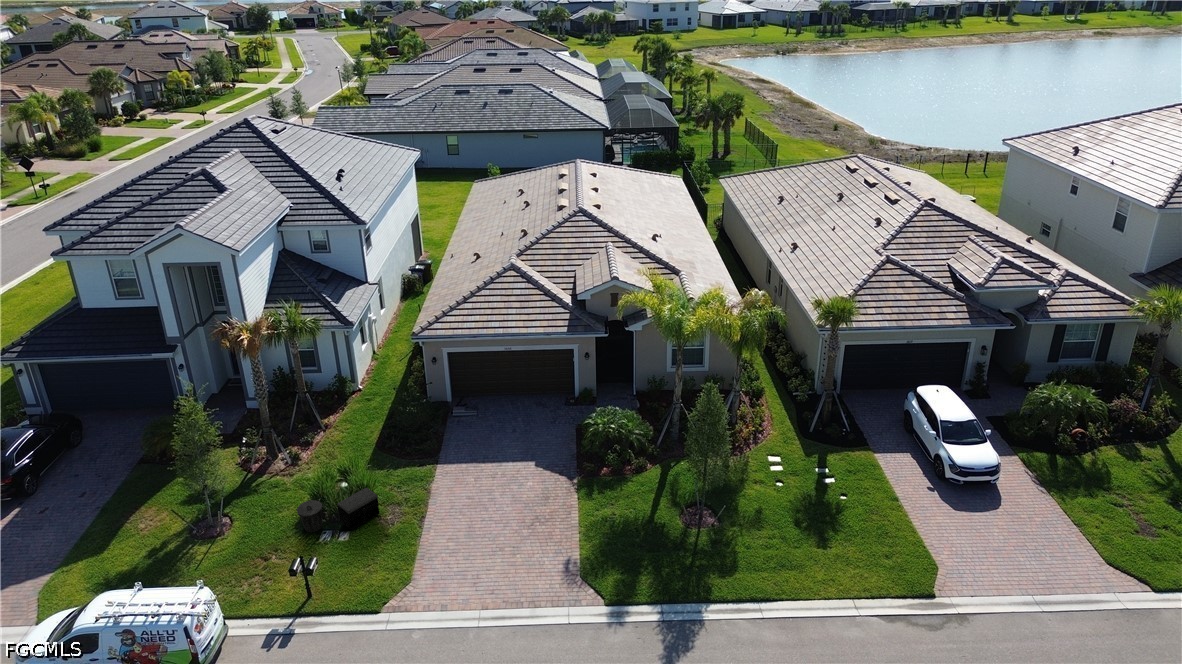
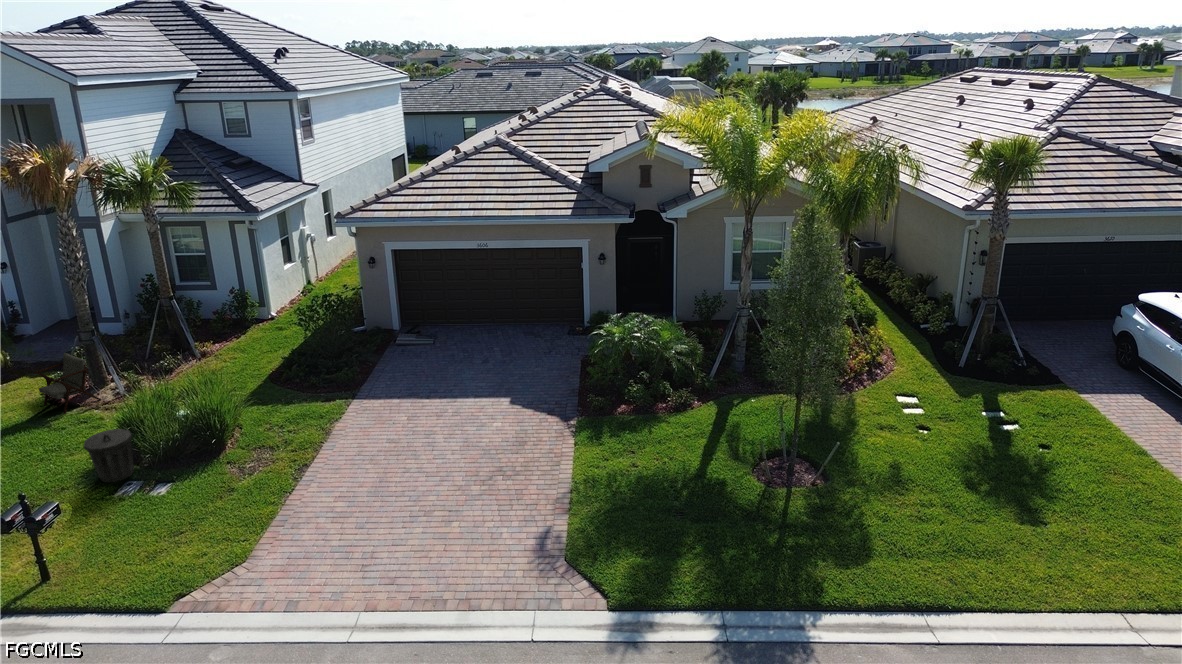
lounge chair: none [234,439,275,480] -> present [33,353,101,414]
storage bench: present [337,488,380,530] -> none [155,413,235,480]

